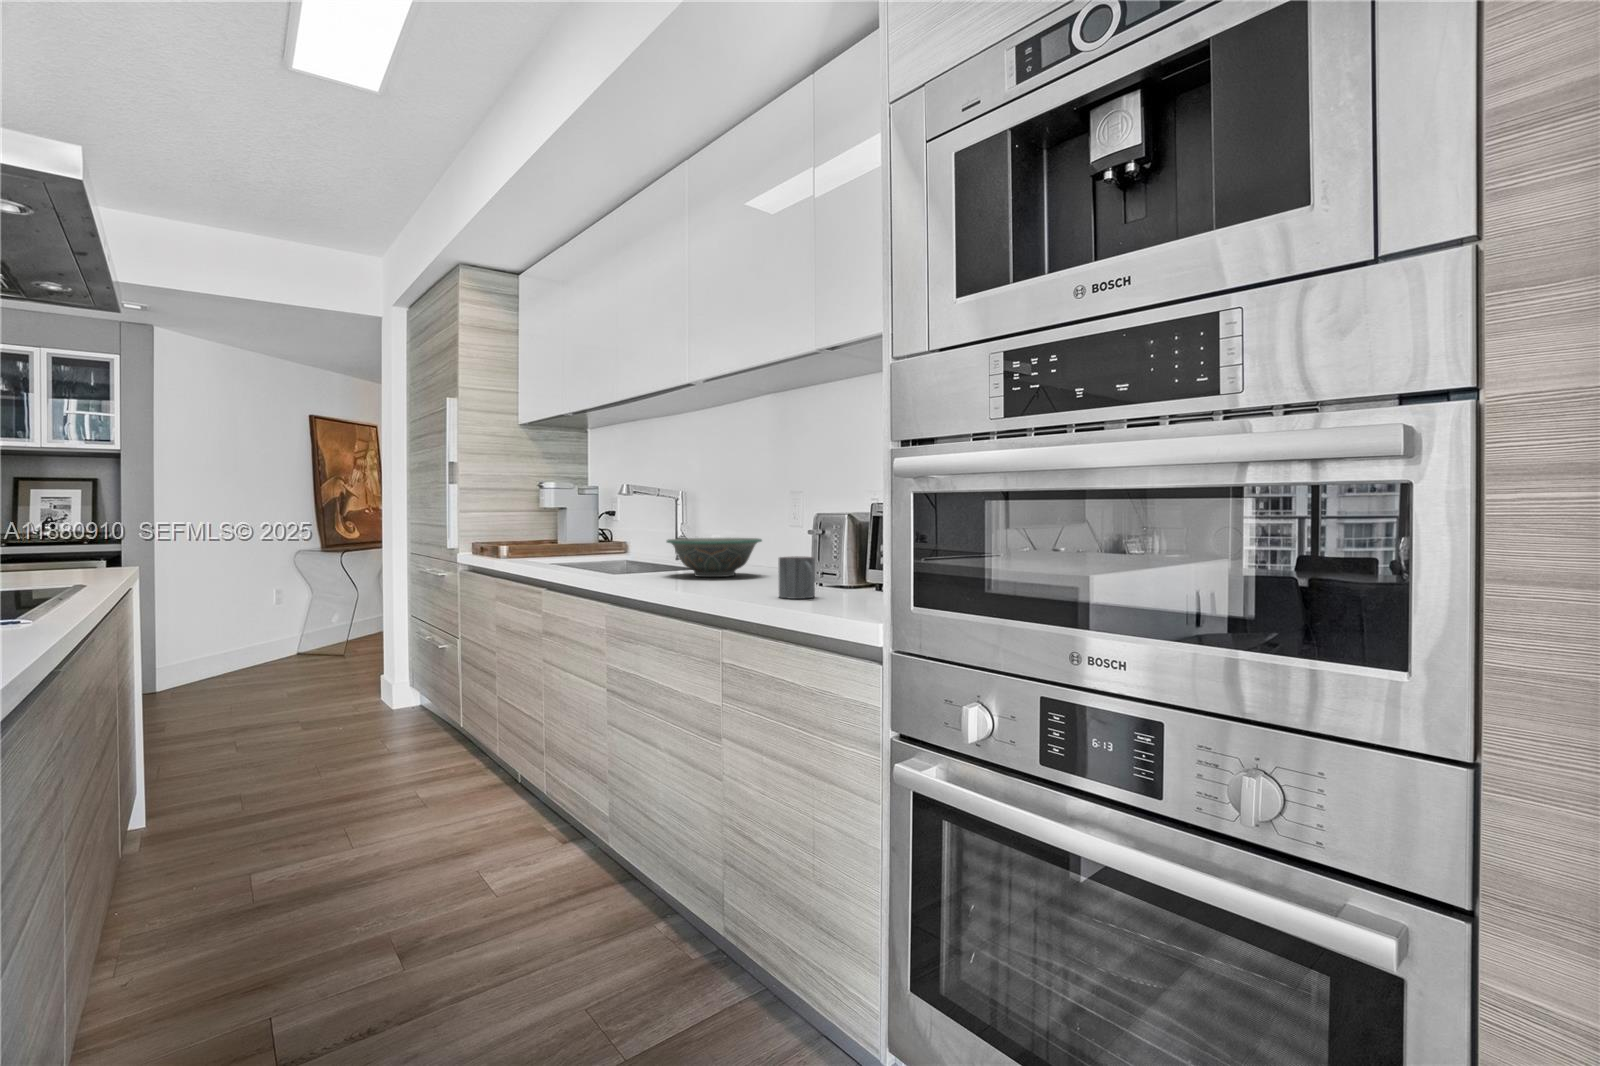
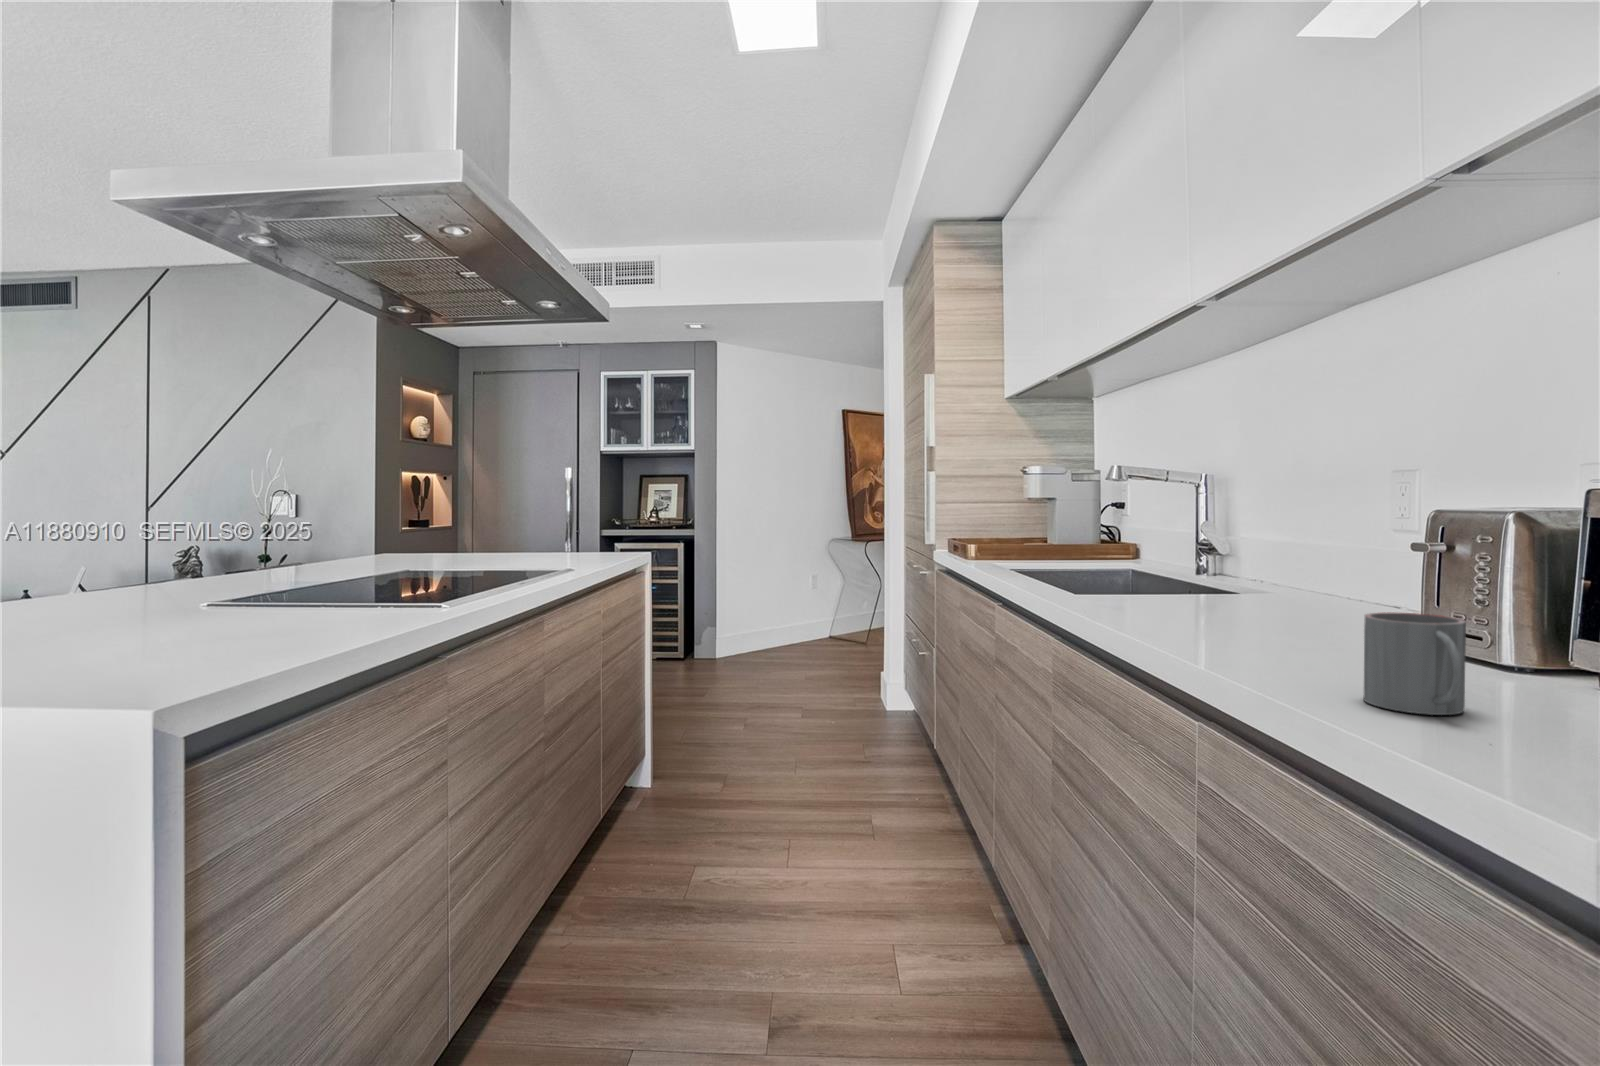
decorative bowl: present [667,538,762,577] -> none [1157,550,1342,620]

